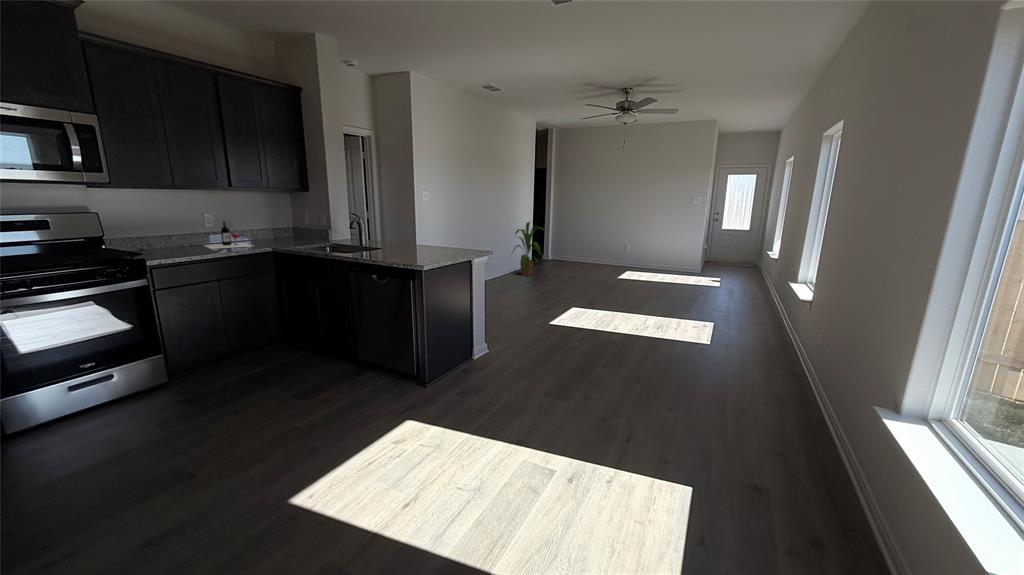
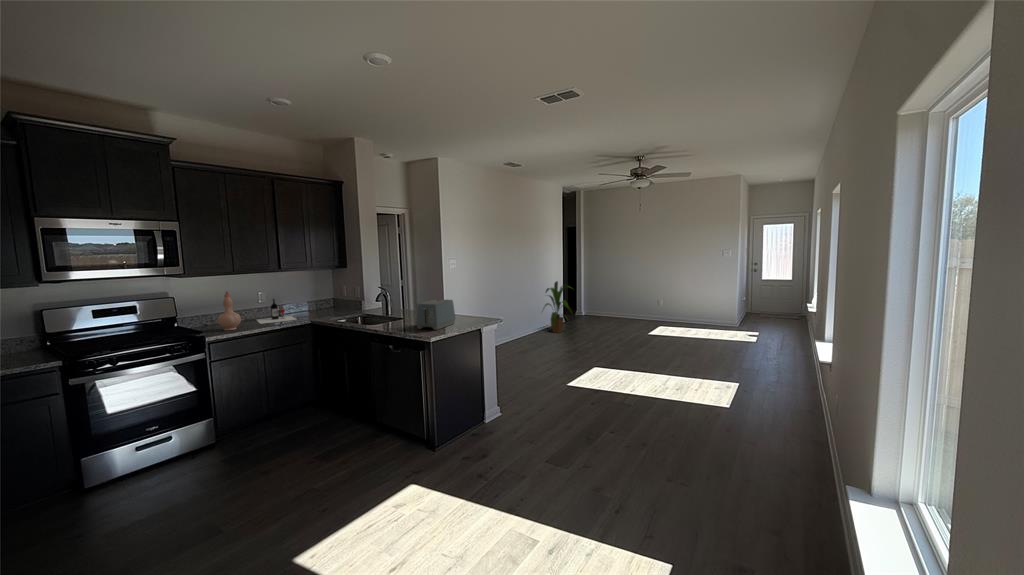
vase: none [158,207,187,254] -> present [218,291,241,330]
toaster: none [402,226,443,259] -> present [416,299,455,330]

